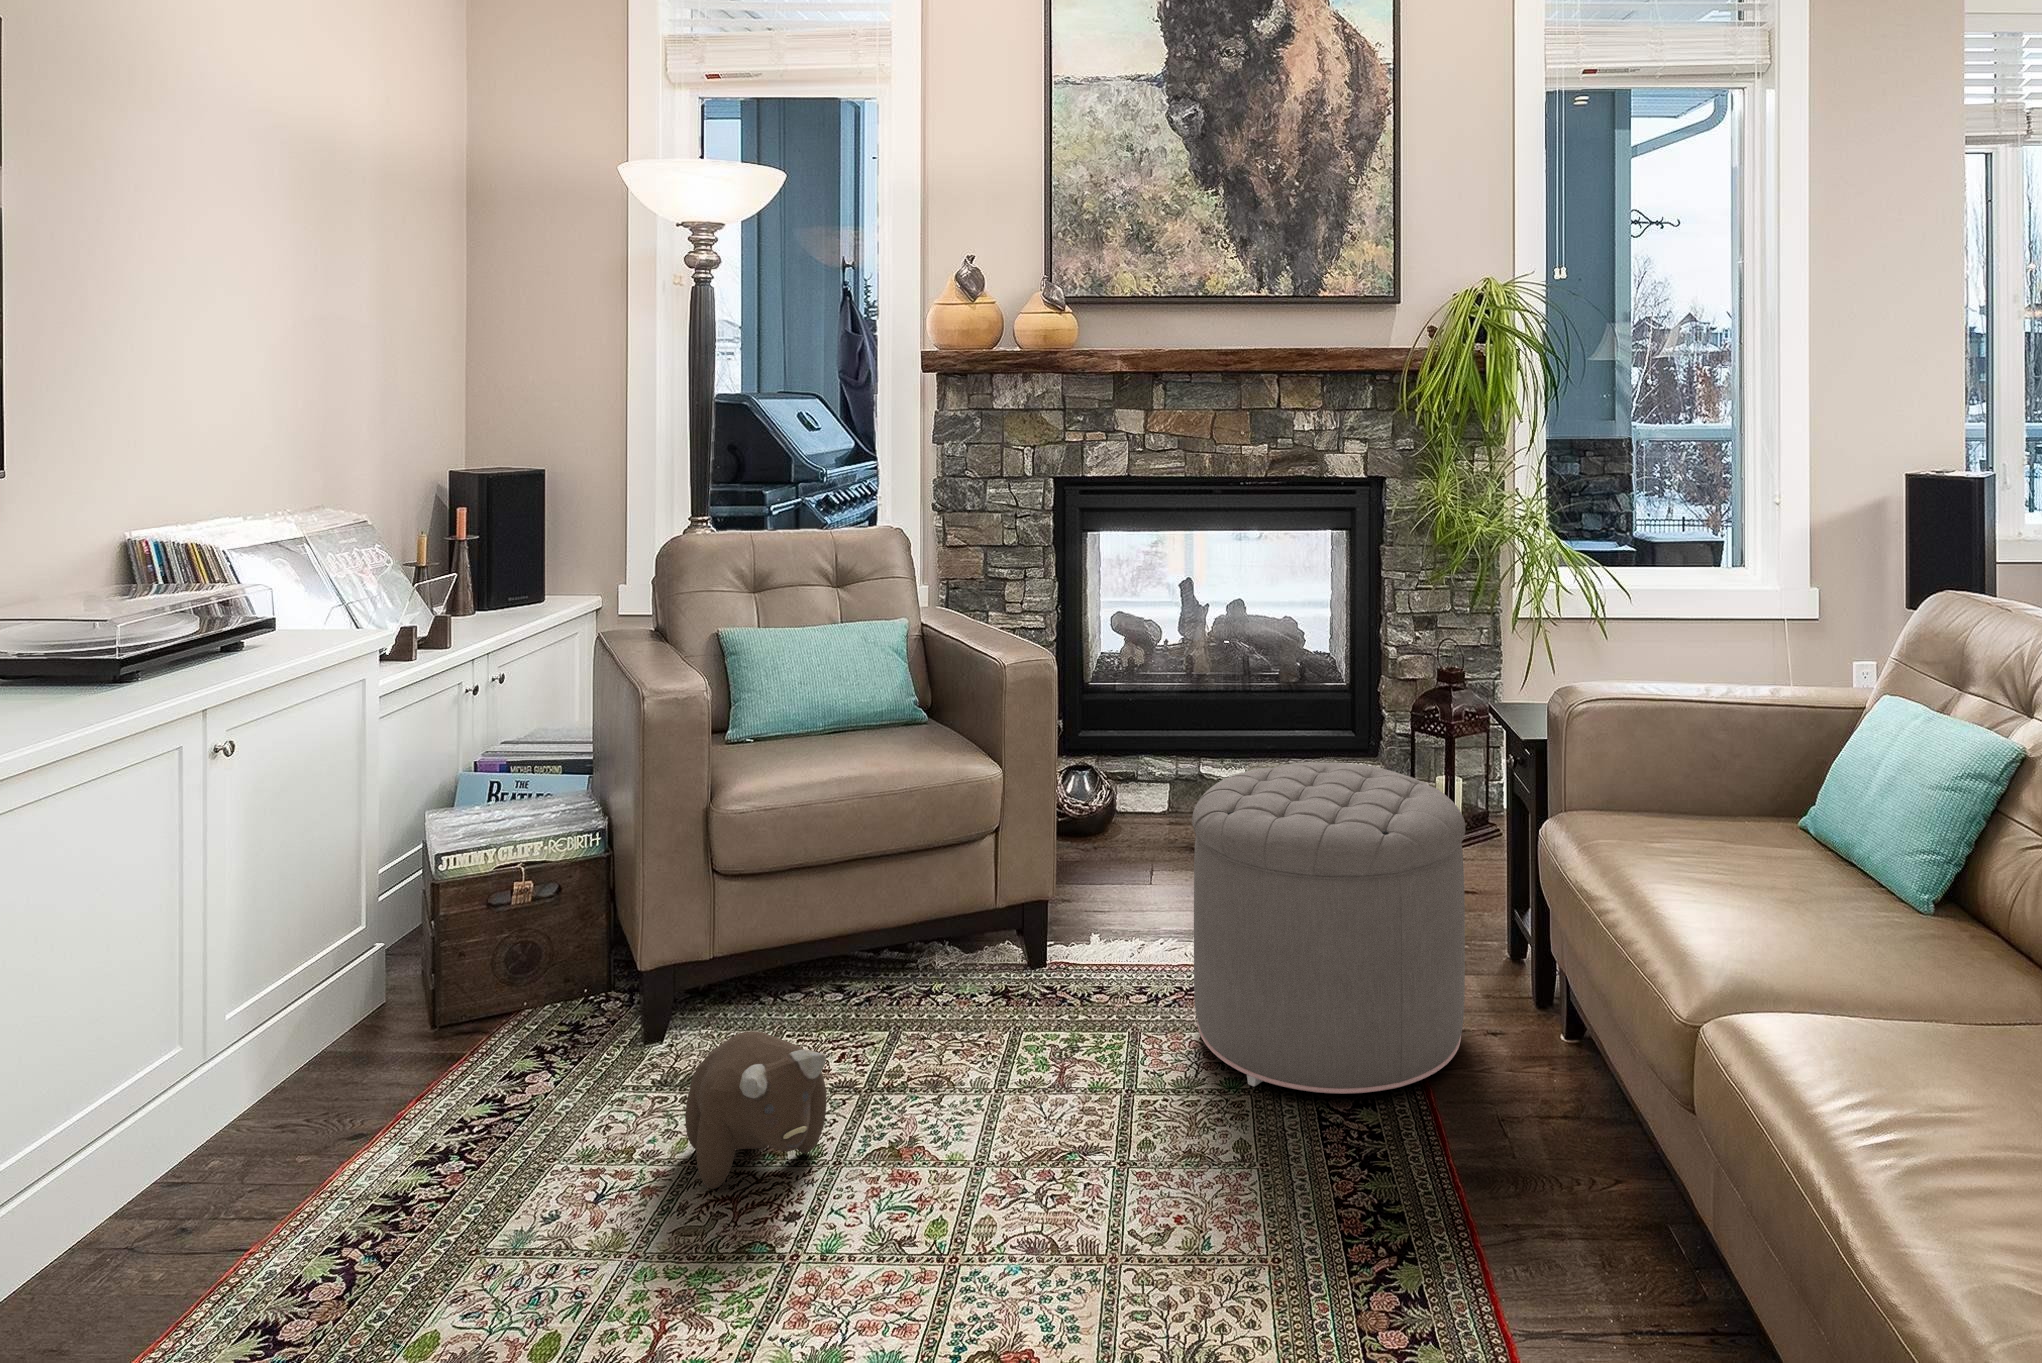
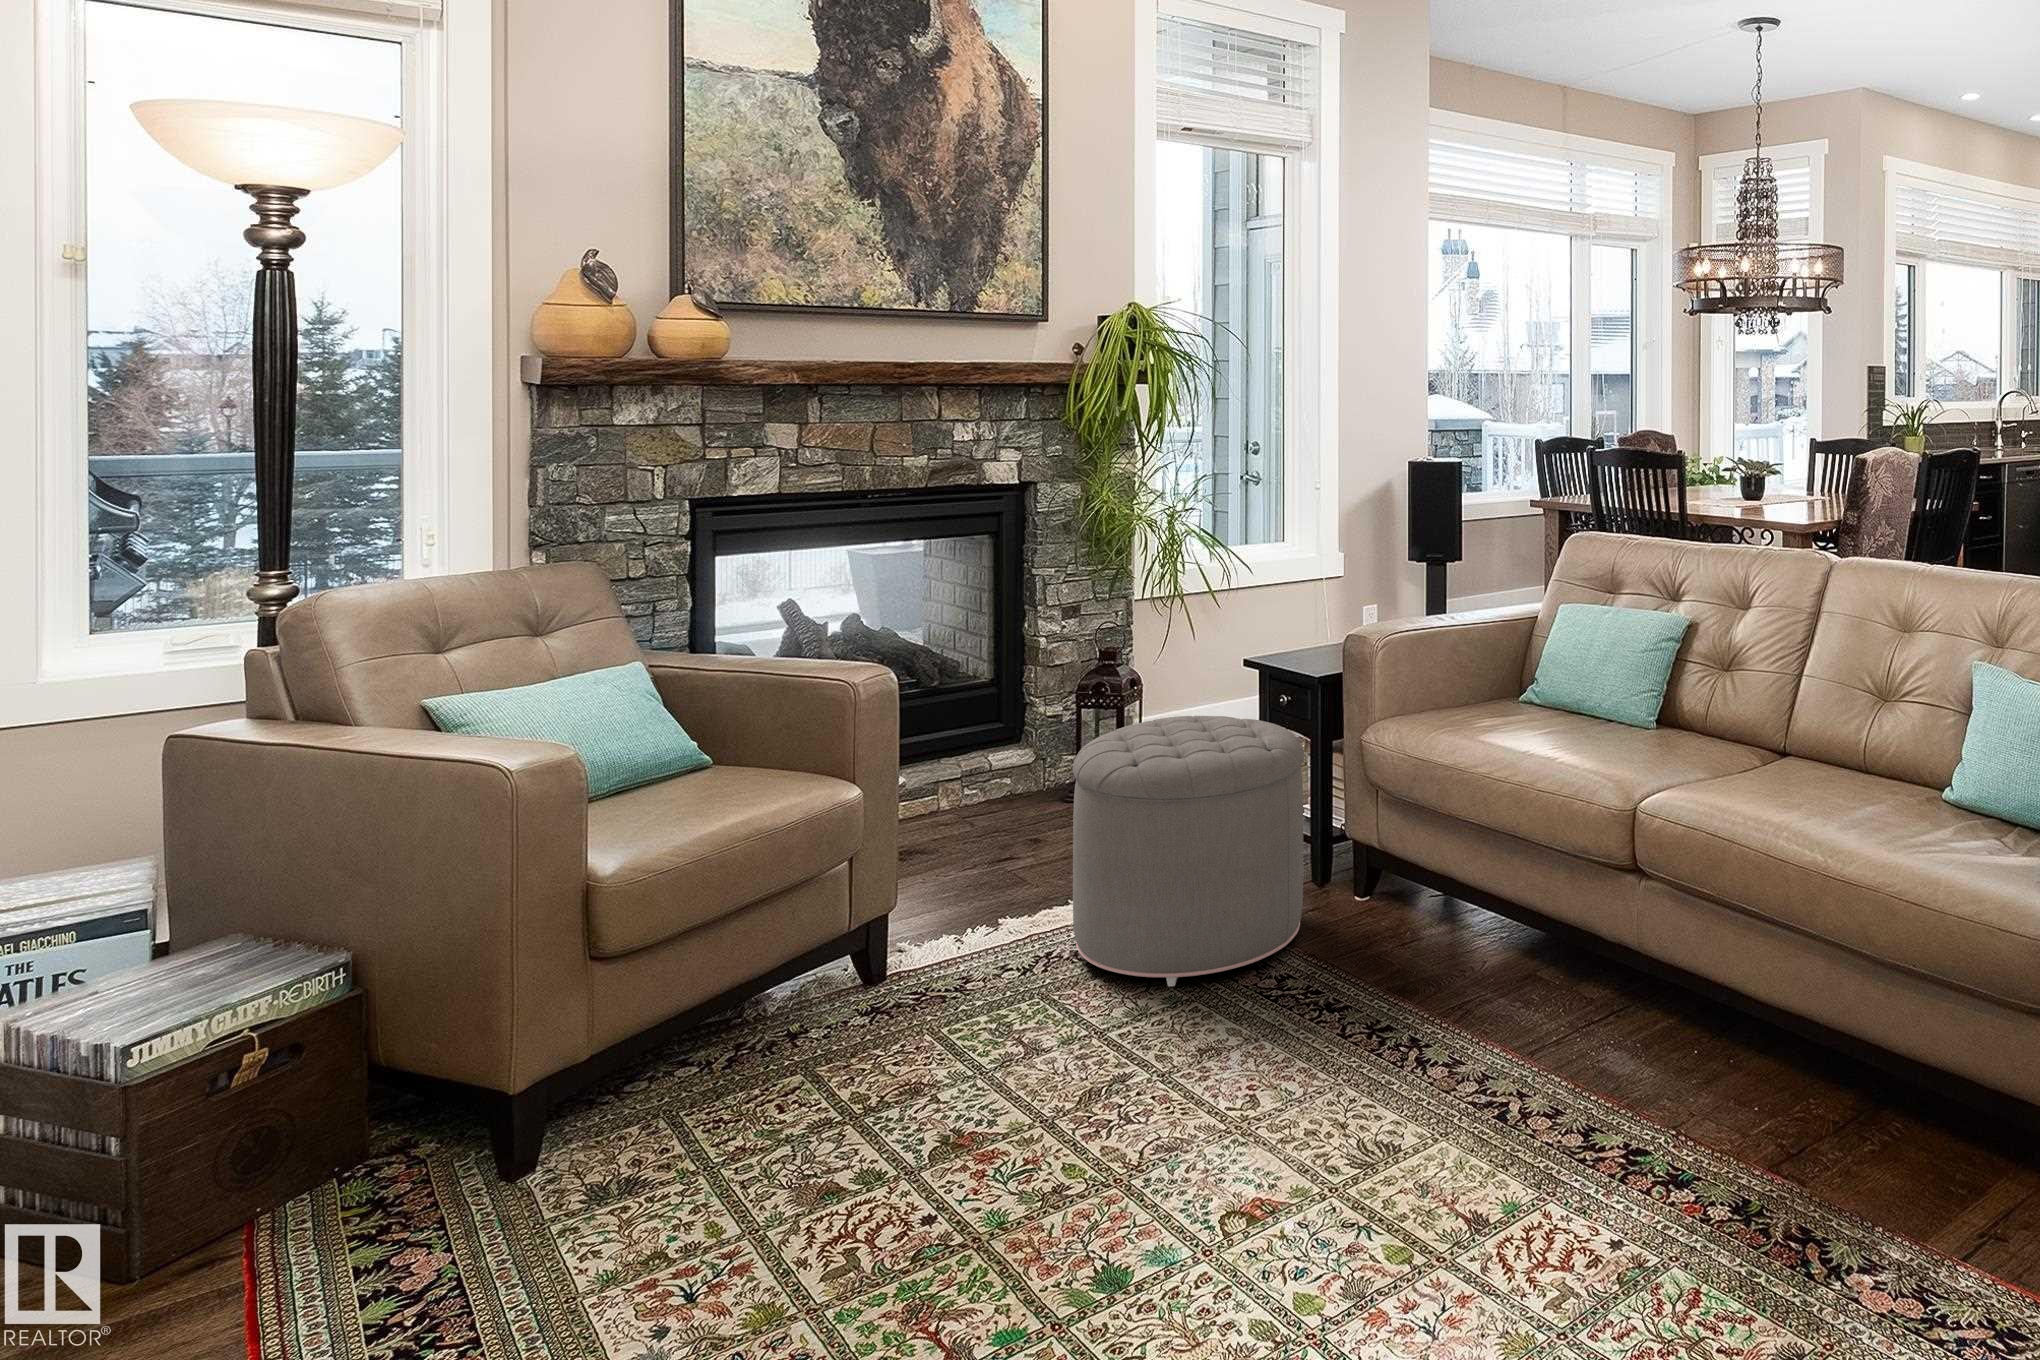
plush toy: present [685,1031,827,1189] -> none [707,1049,906,1226]

